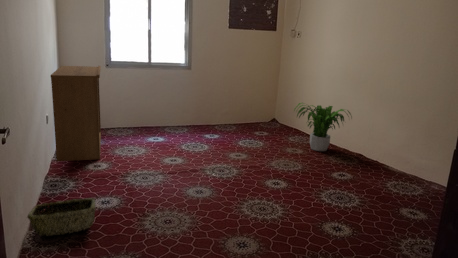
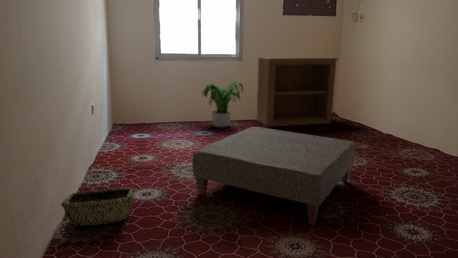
bookshelf: present [51,66,101,161] -> present [257,57,338,126]
potted plant: present [294,103,351,151] -> present [202,82,243,127]
ottoman: none [150,137,293,226] -> present [192,127,356,225]

